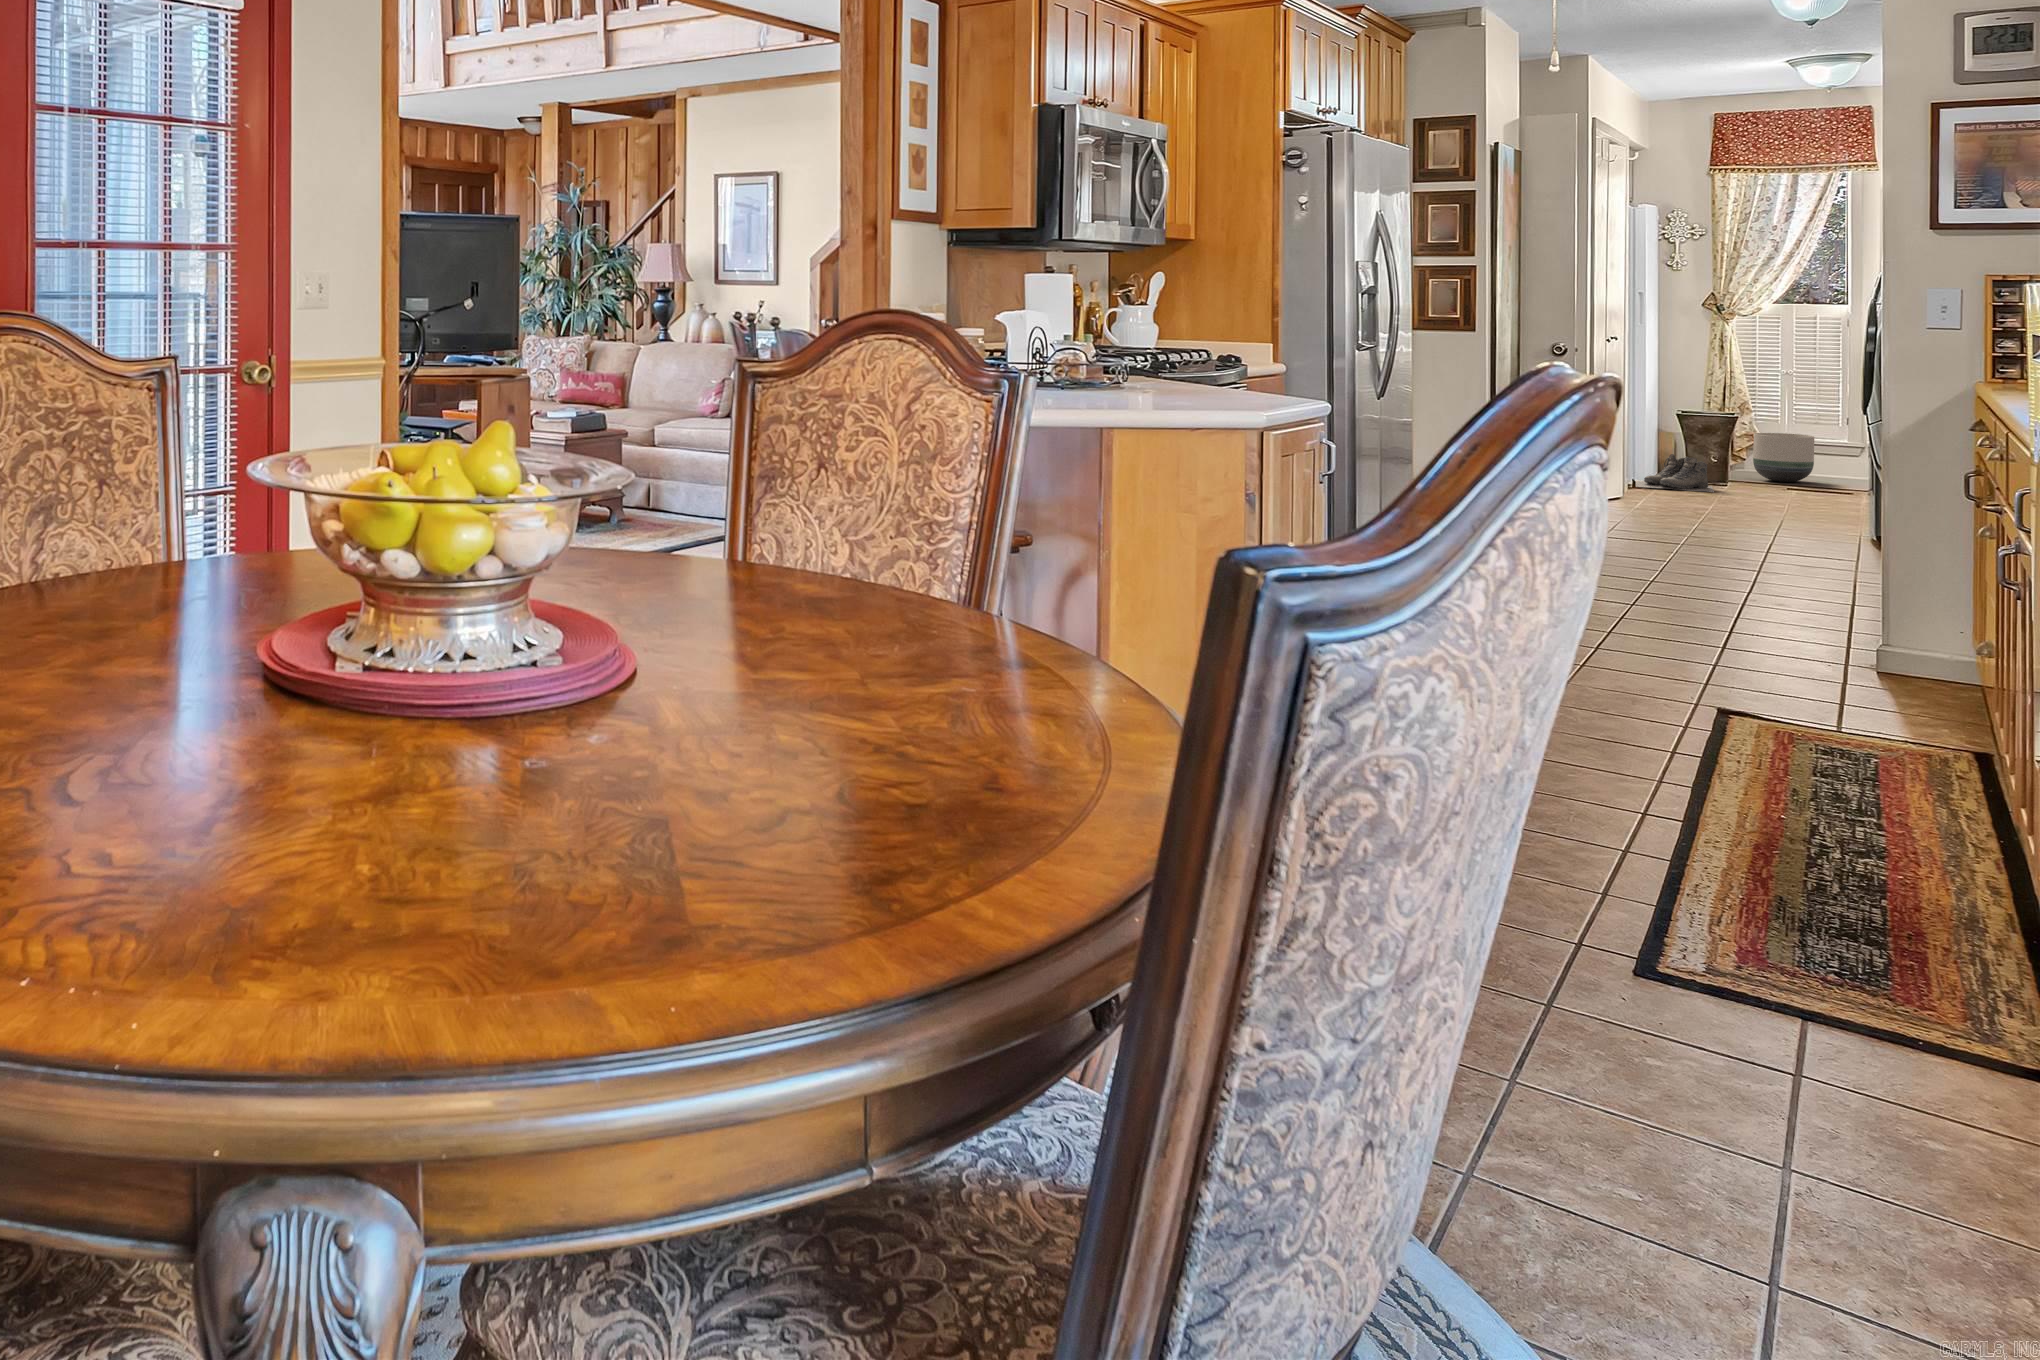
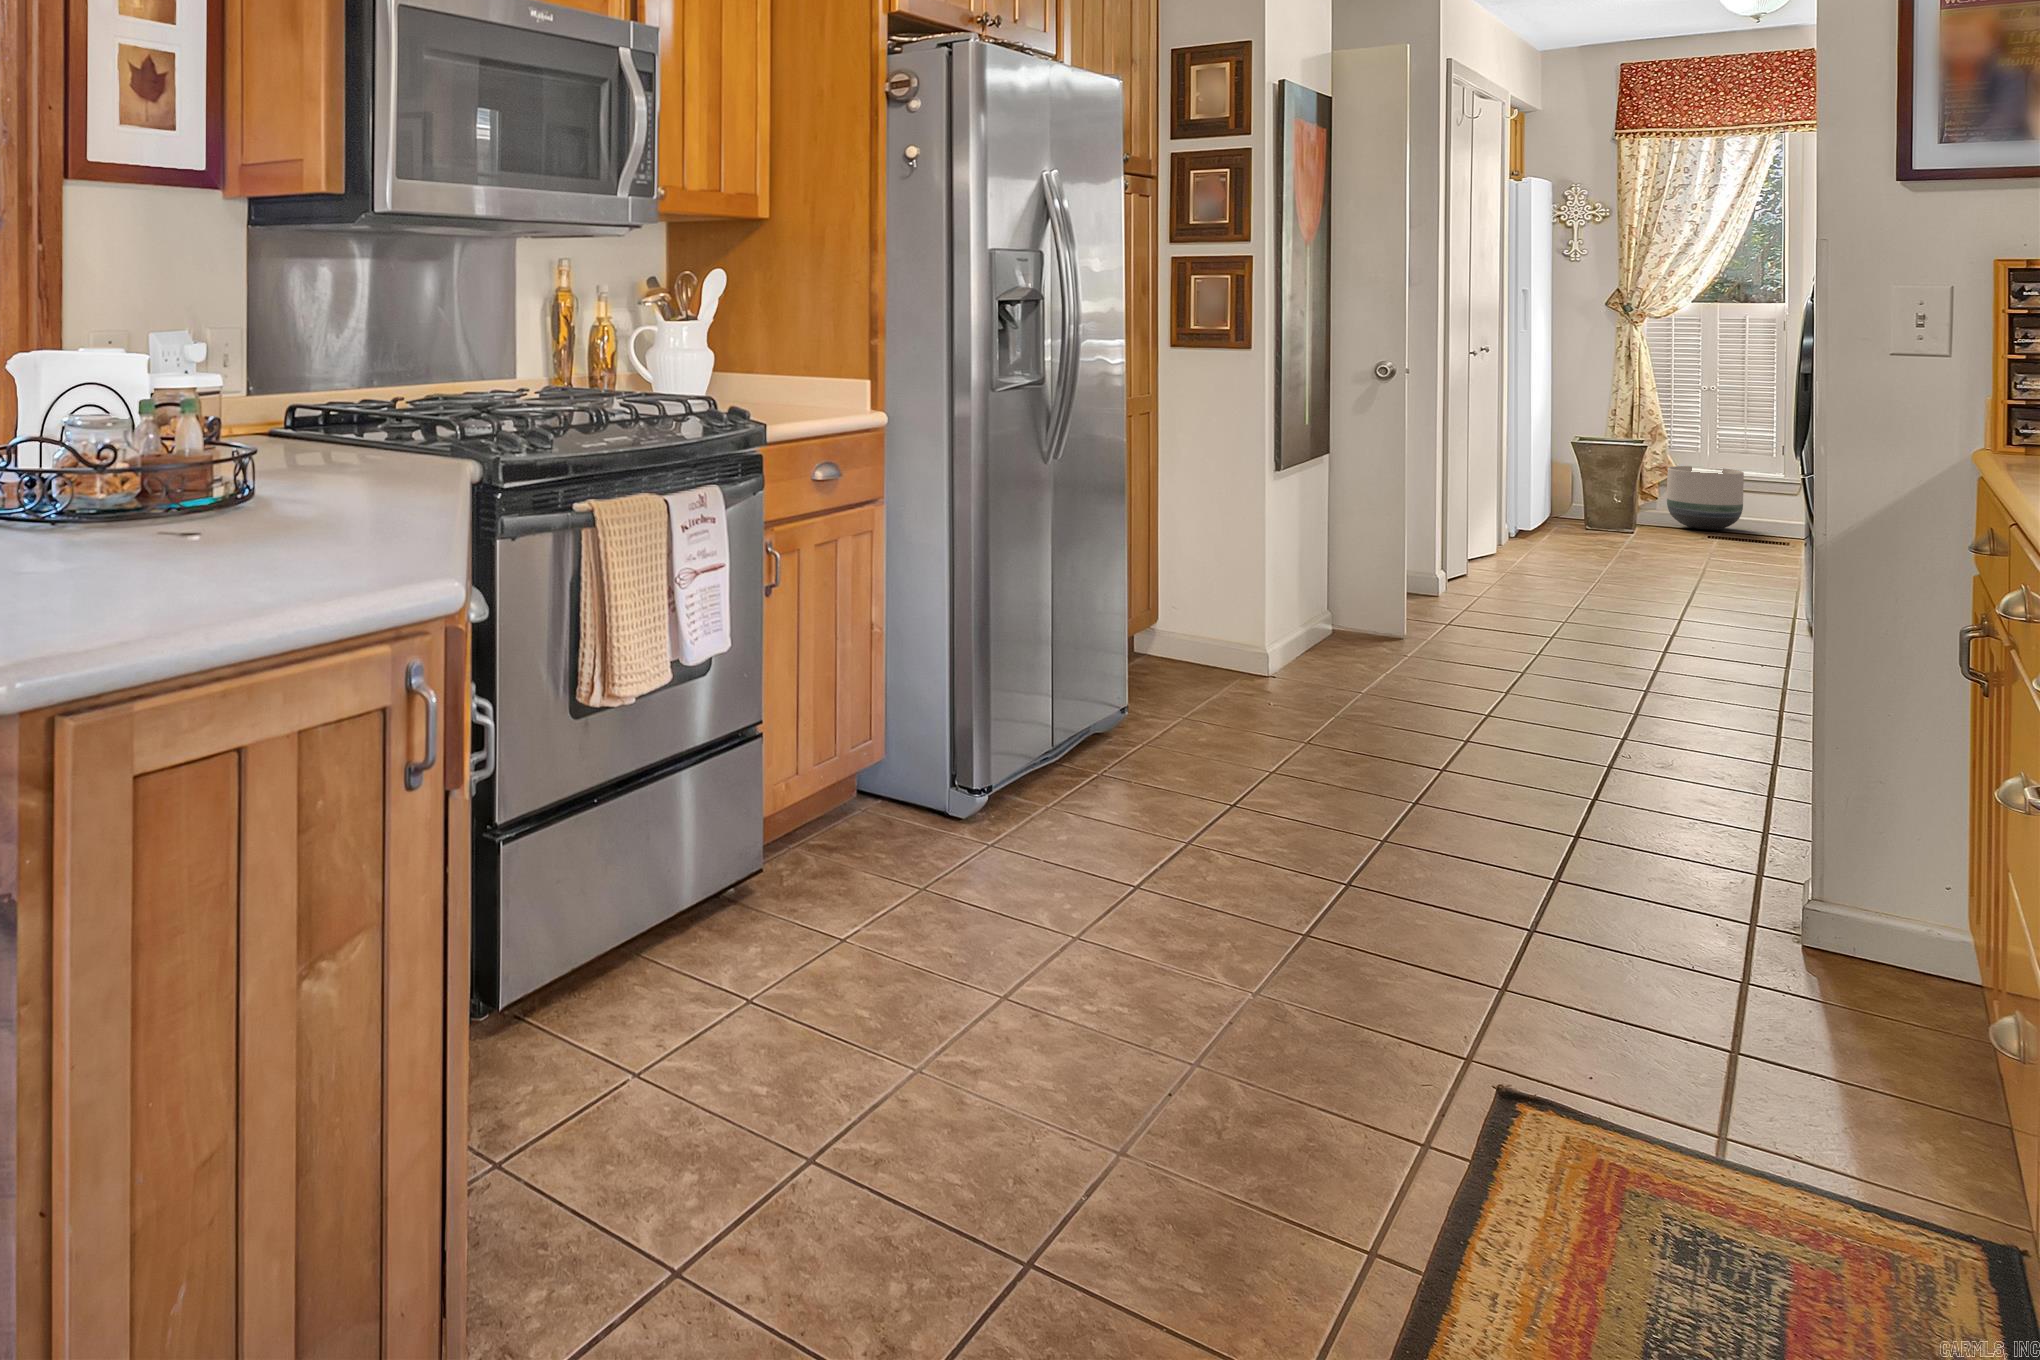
boots: present [1636,454,1714,492] -> none [1514,496,1613,548]

